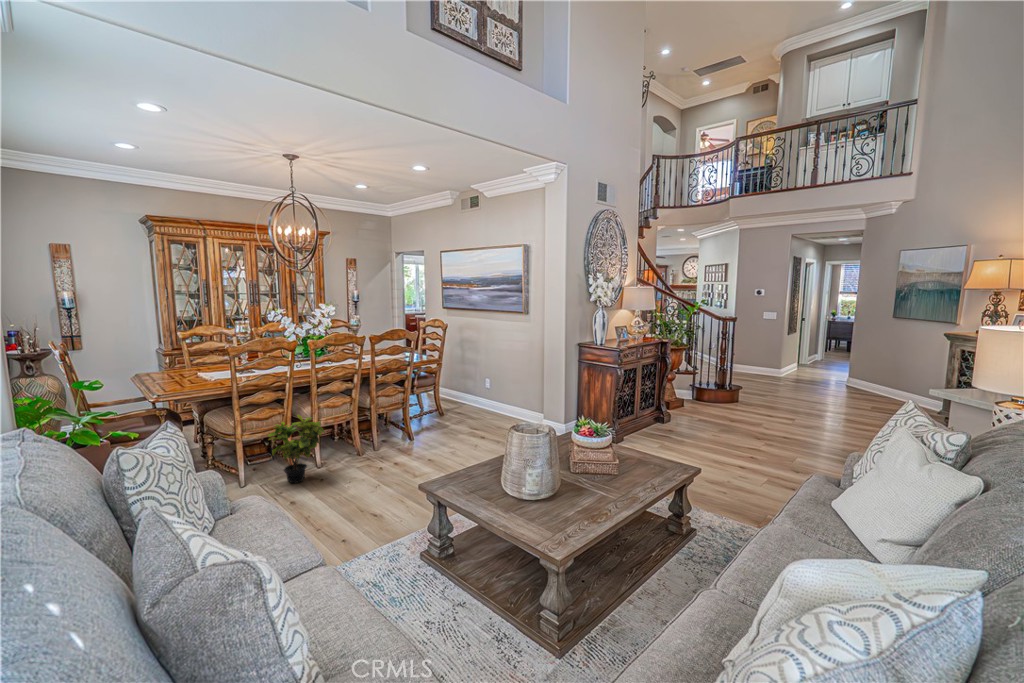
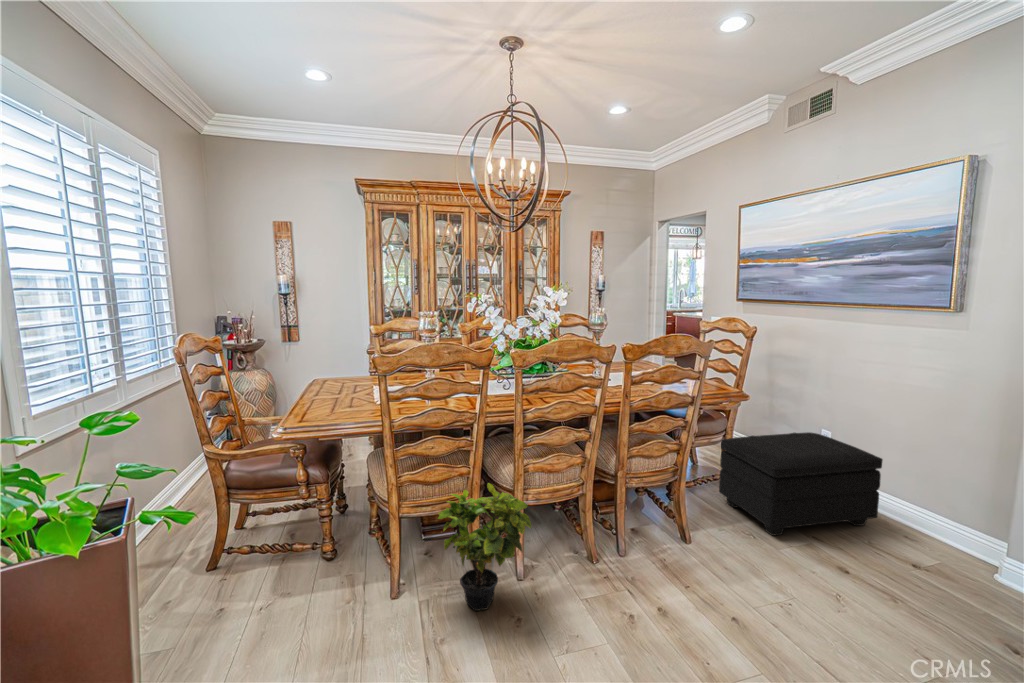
footstool: none [431,379,503,430] -> present [719,432,883,536]

